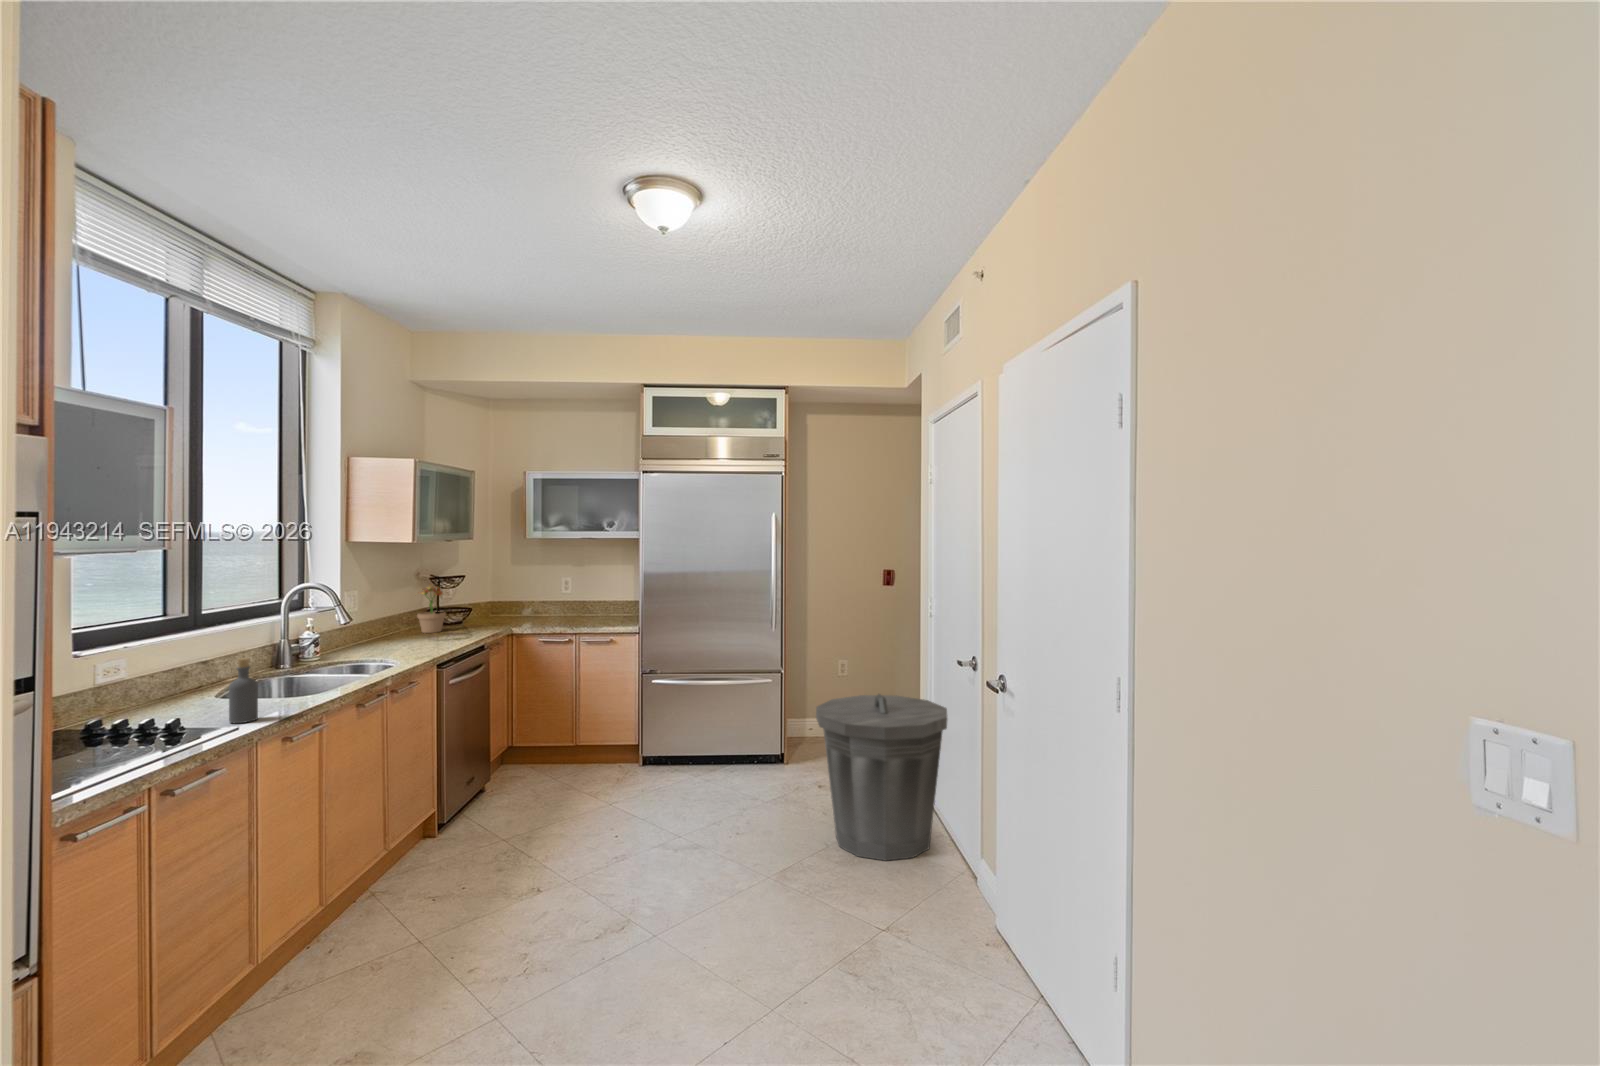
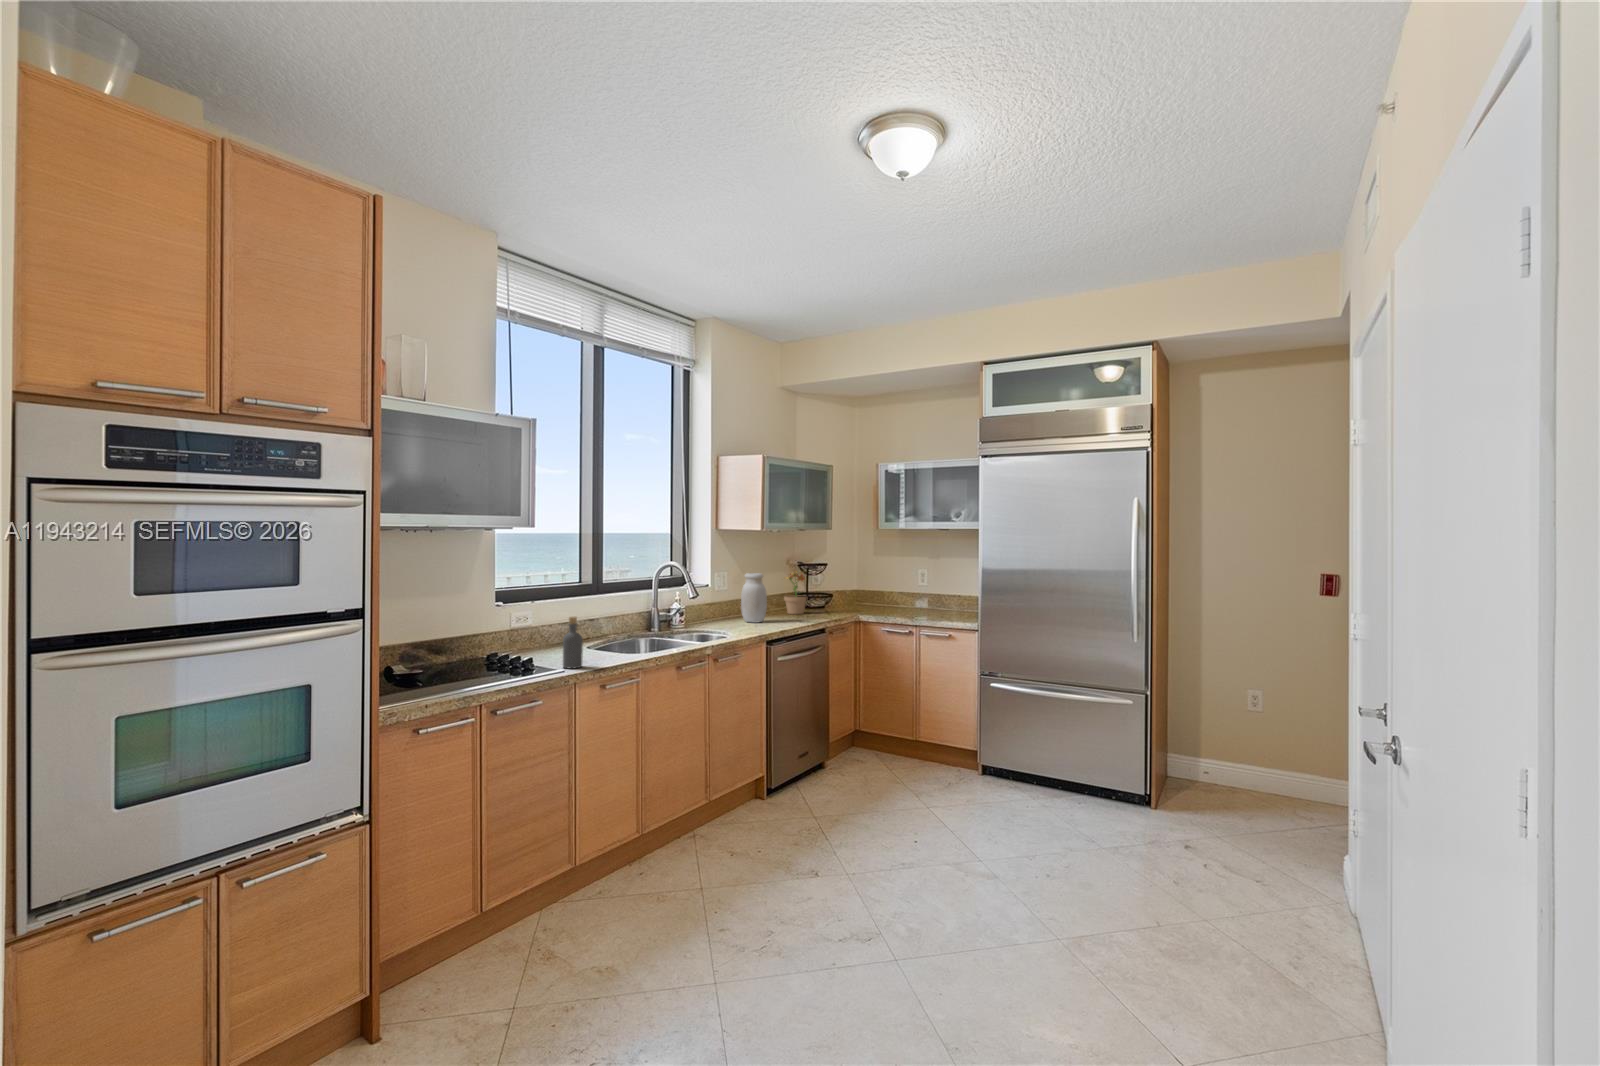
jar: none [380,590,413,646] -> present [741,573,767,623]
trash can: present [816,694,947,861] -> none [1138,733,1348,971]

